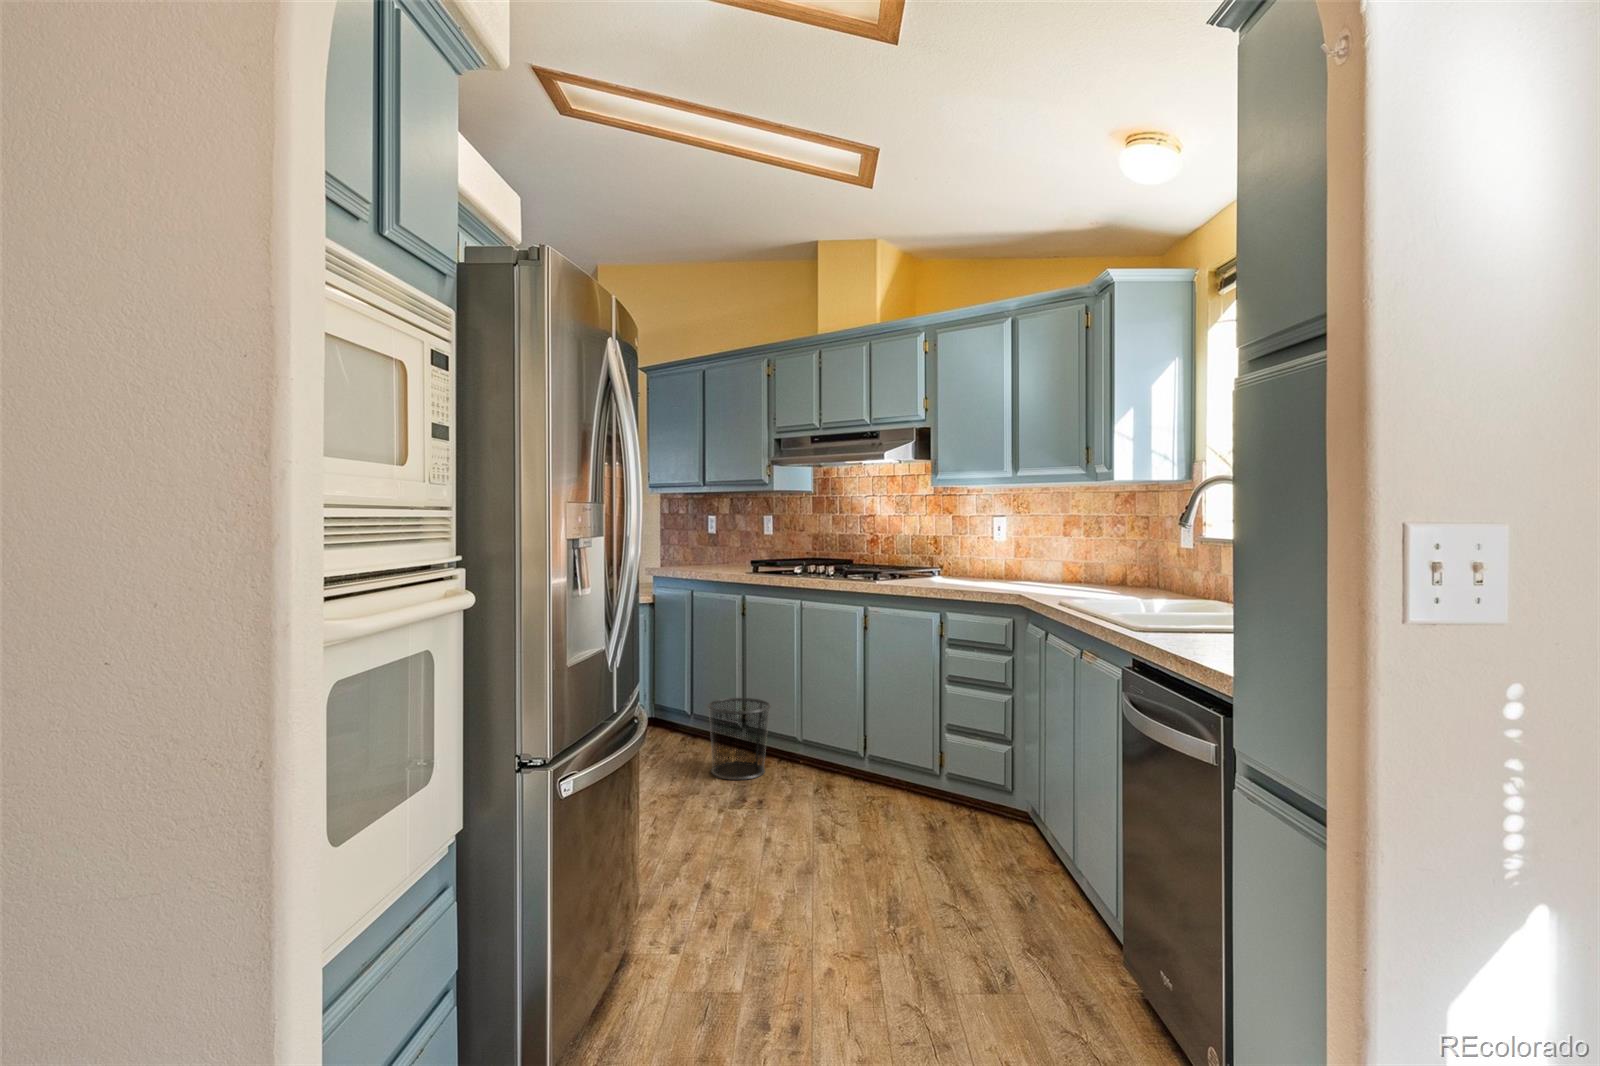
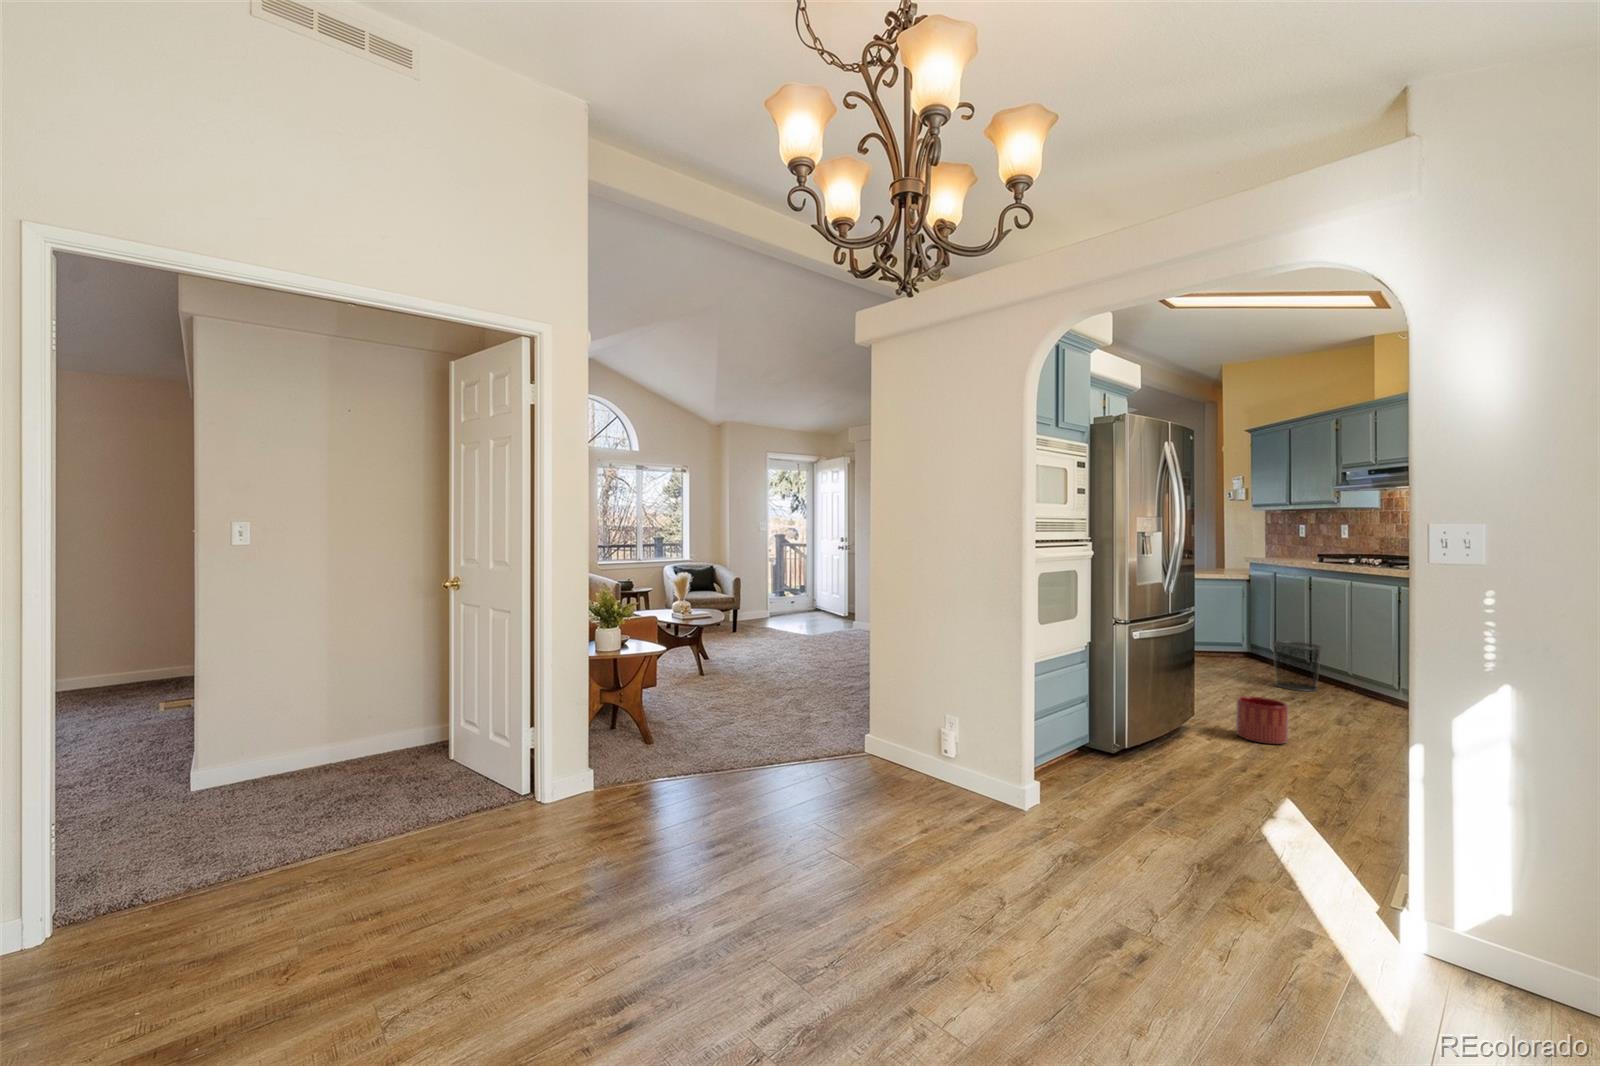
planter: none [775,888,868,1013] -> present [1236,696,1289,744]

